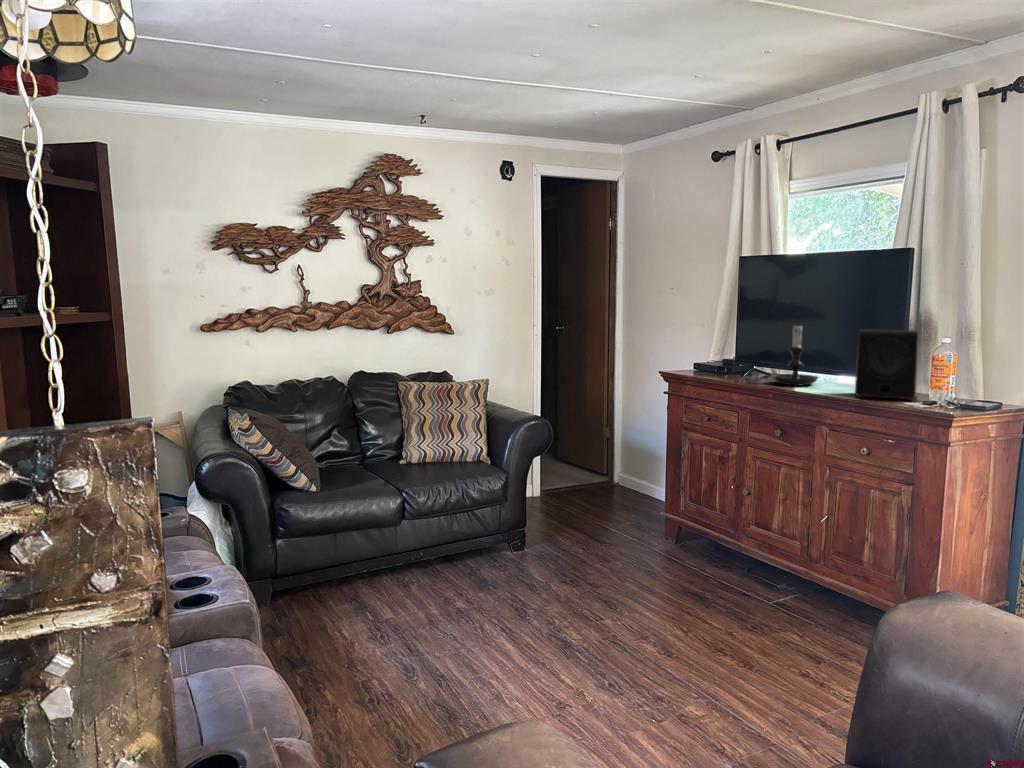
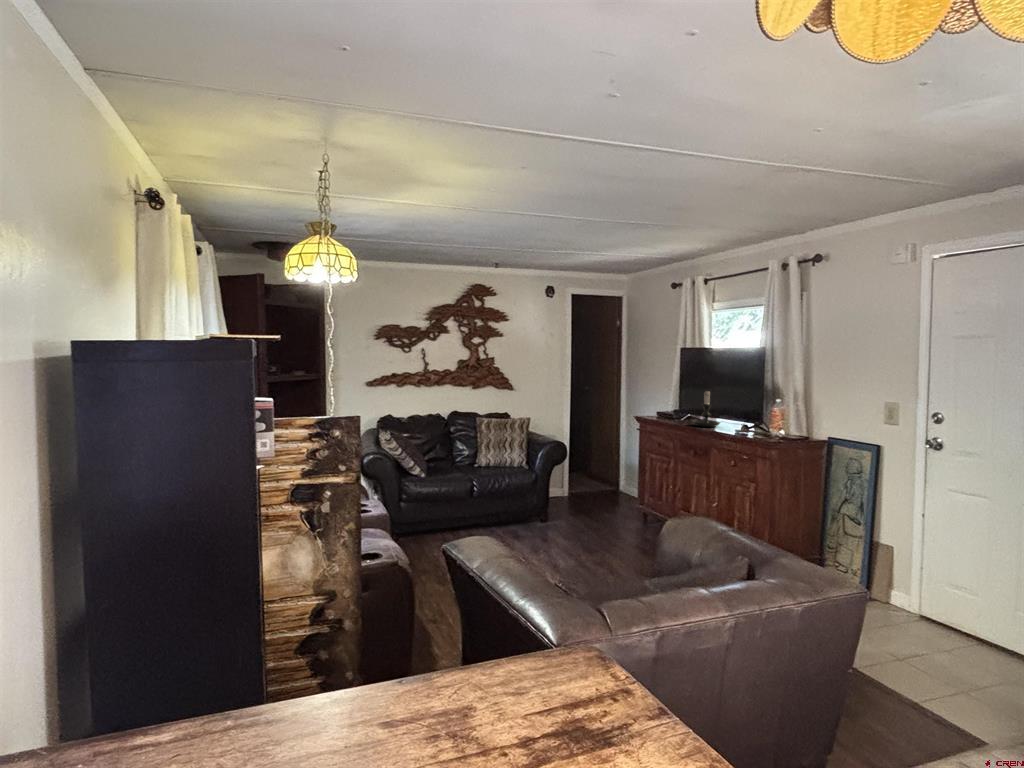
speaker: present [855,329,918,400] -> none [731,395,769,437]

